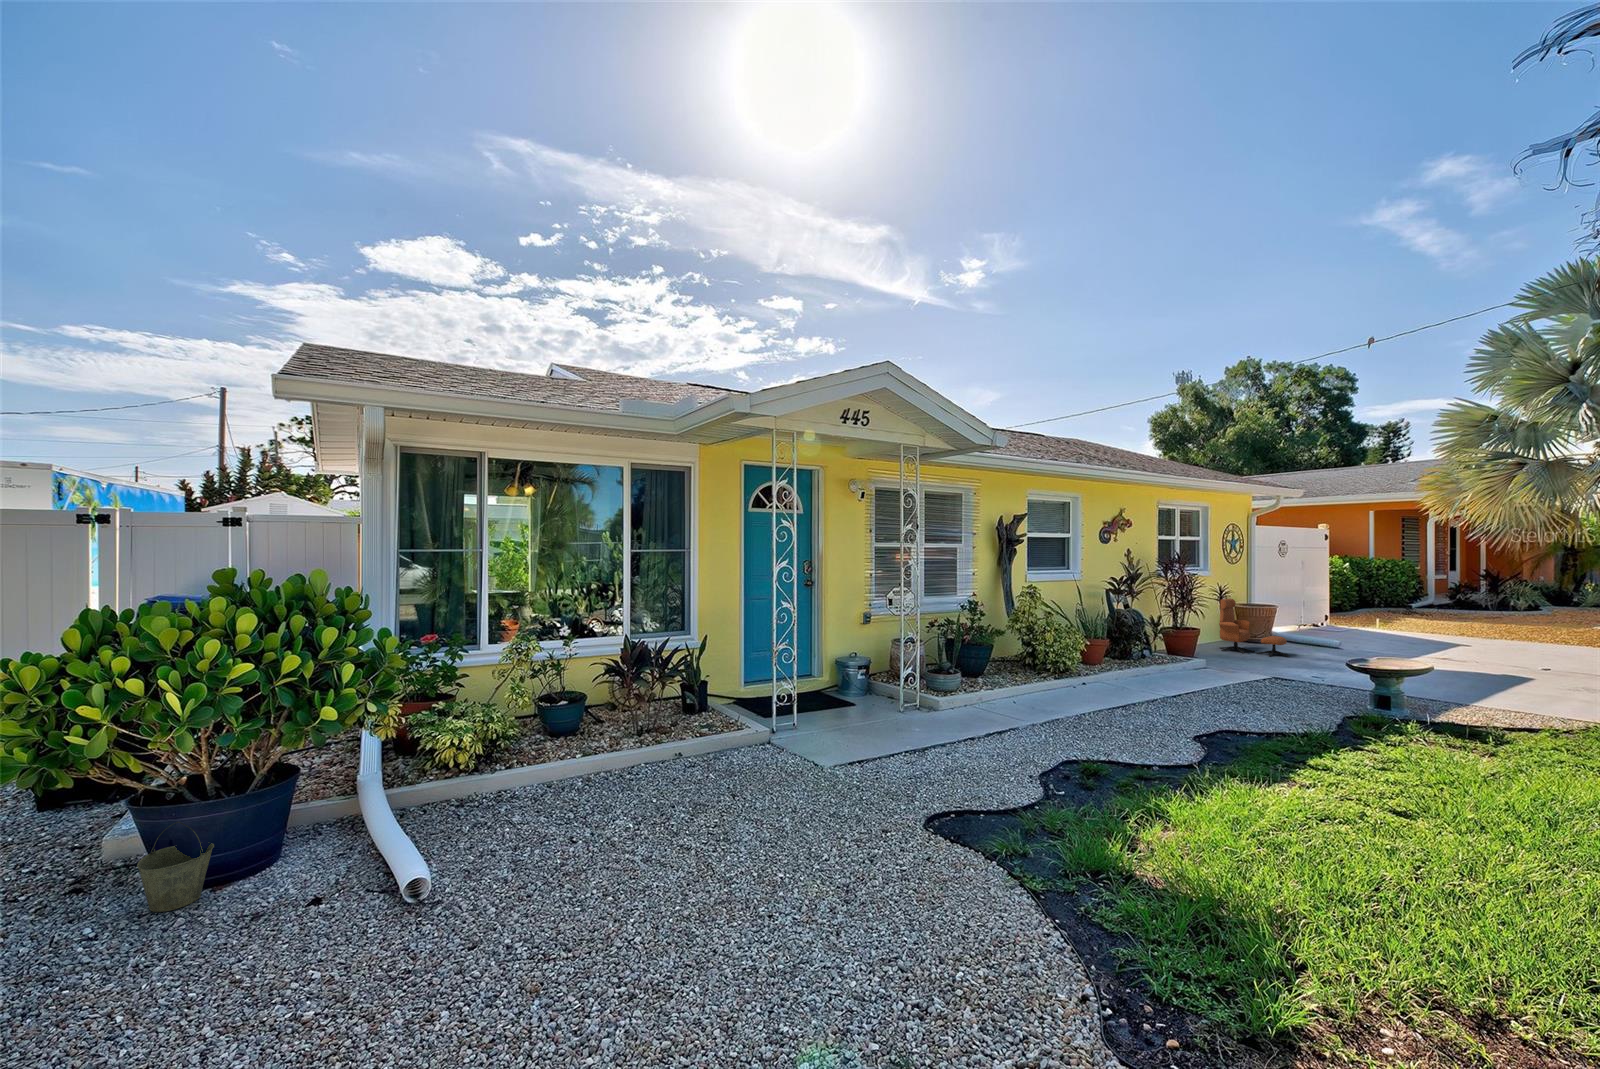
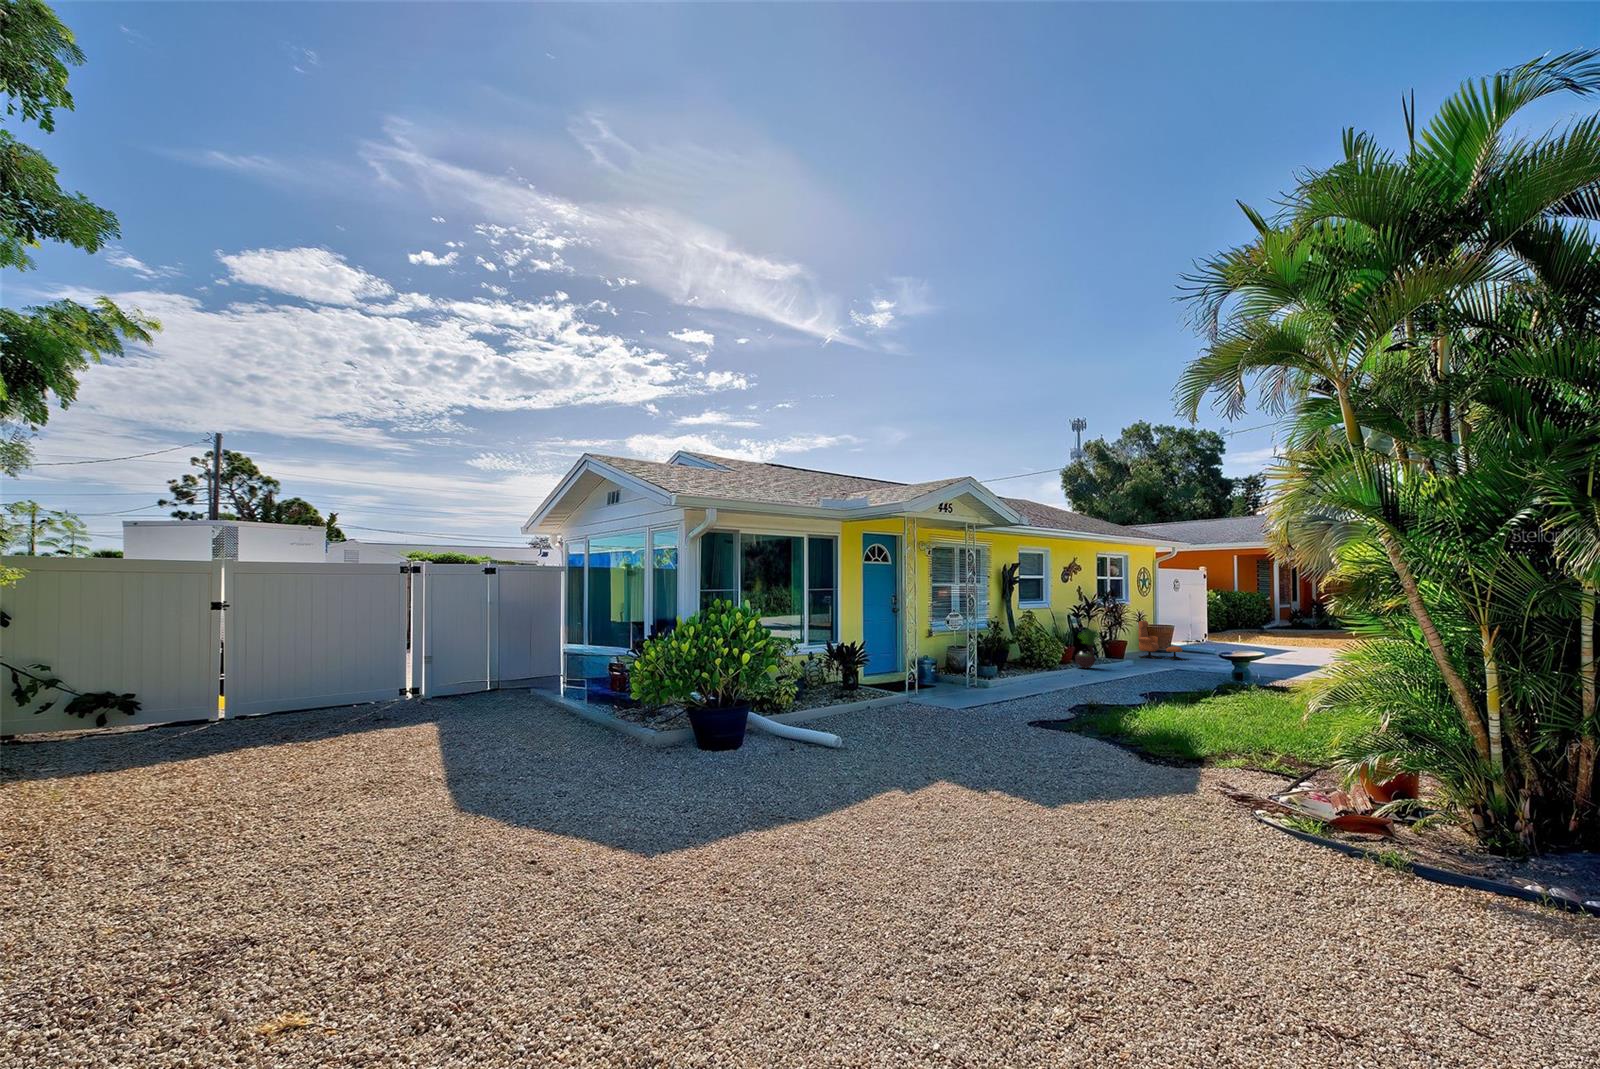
potted tree: none [1115,606,1154,668] -> present [1075,629,1099,668]
bucket: present [137,822,214,912] -> none [706,717,731,758]

